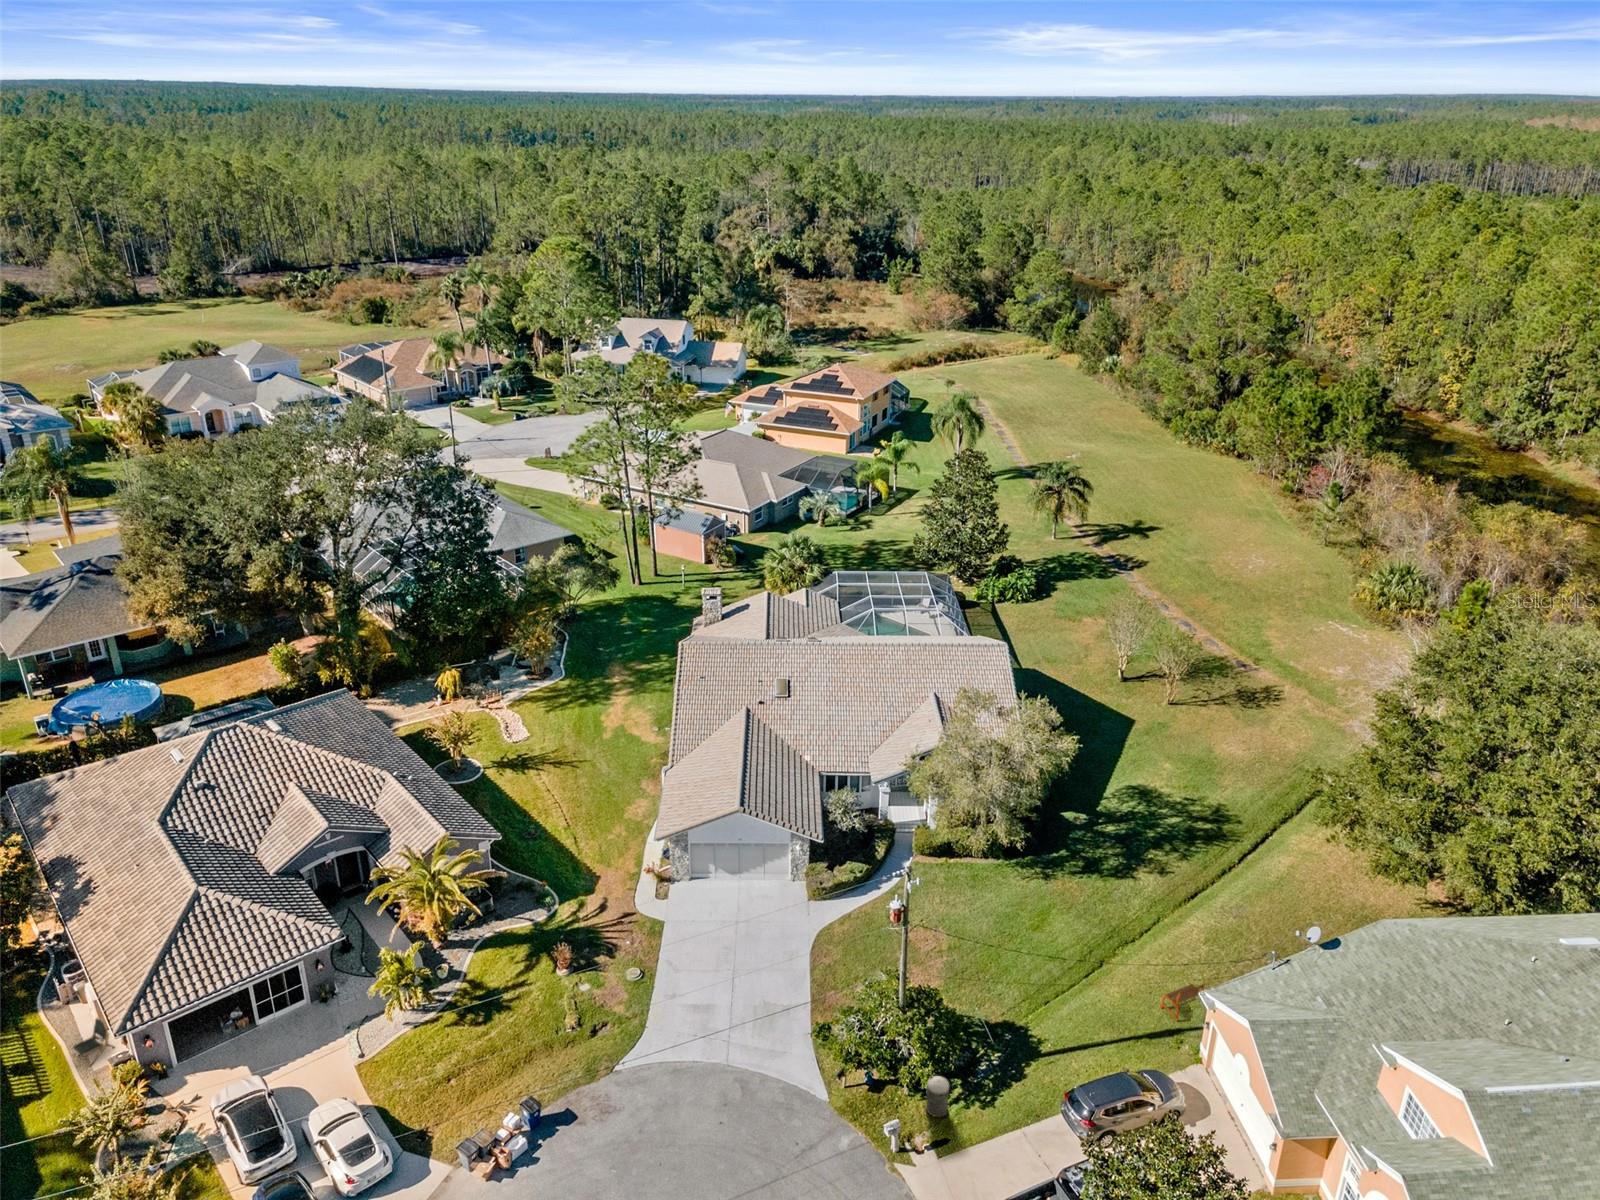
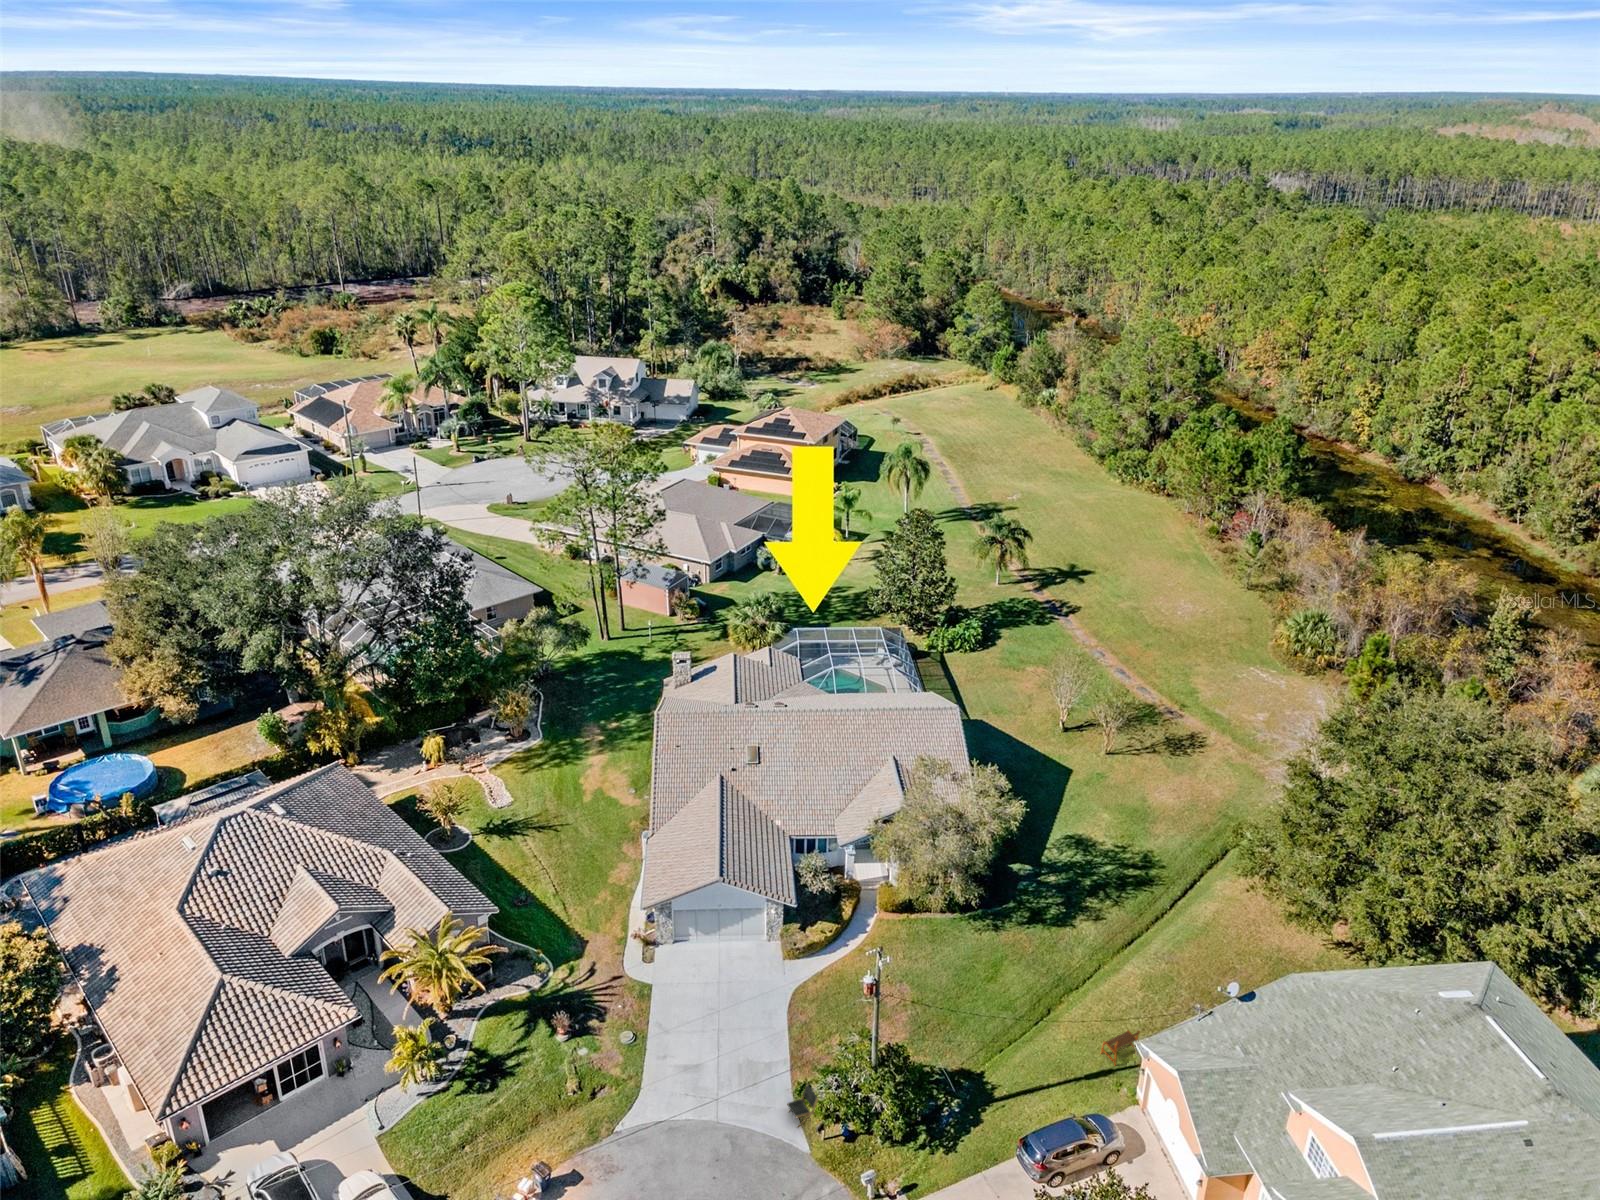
lounge chair: present [73,1018,115,1065] -> present [787,1085,818,1127]
trash can: present [926,1076,949,1117] -> none [896,1127,917,1165]

